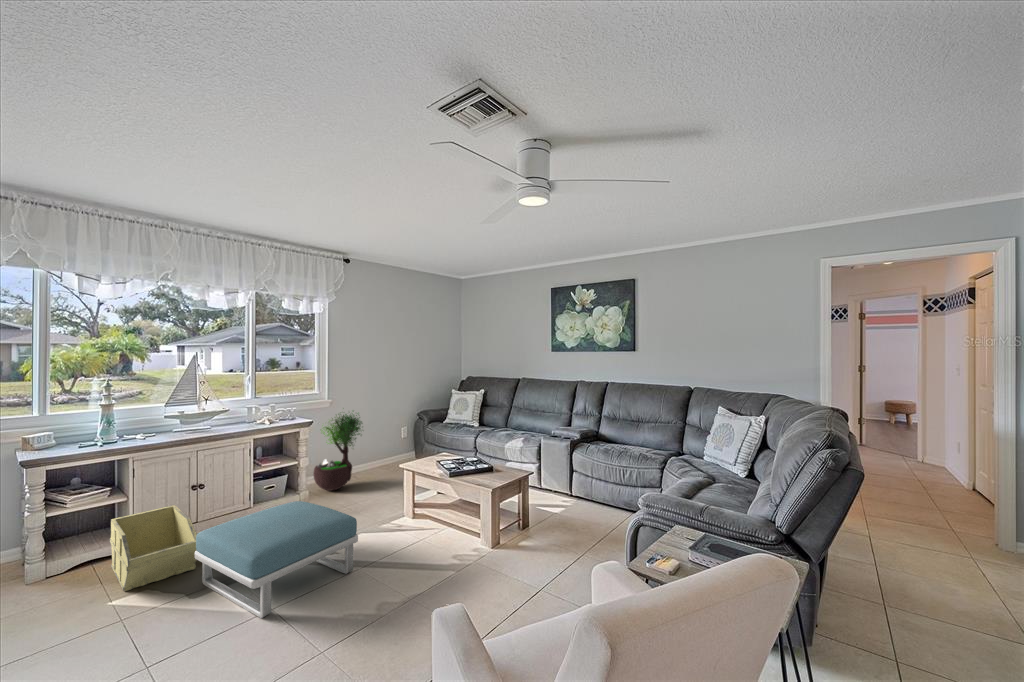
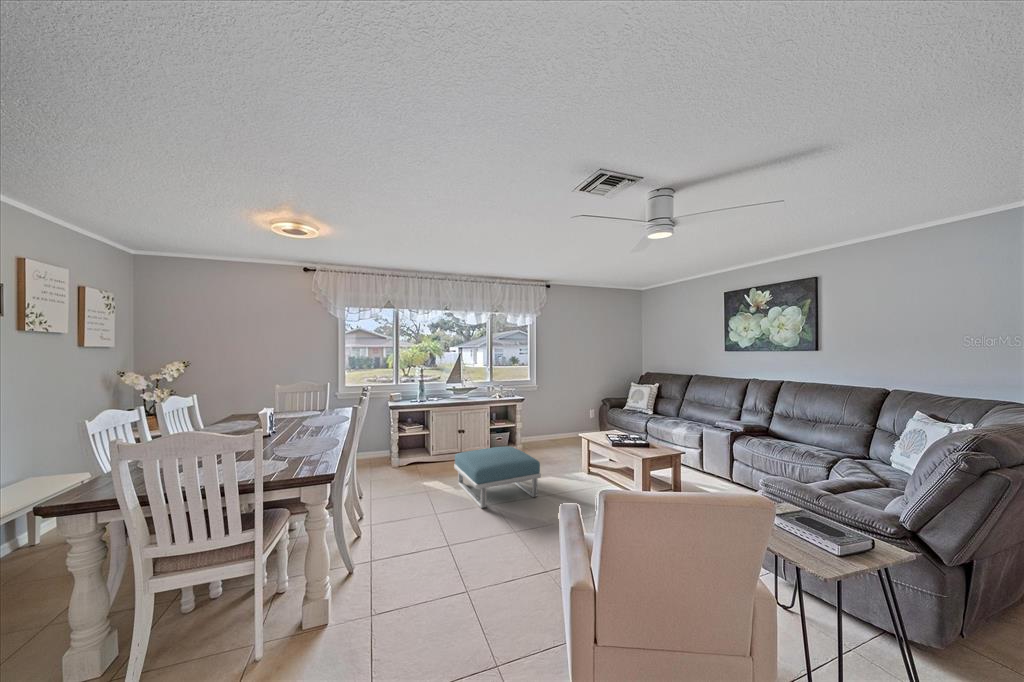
potted tree: present [313,414,362,491] -> none [528,390,560,447]
storage bin: present [110,505,197,591] -> none [422,439,459,479]

